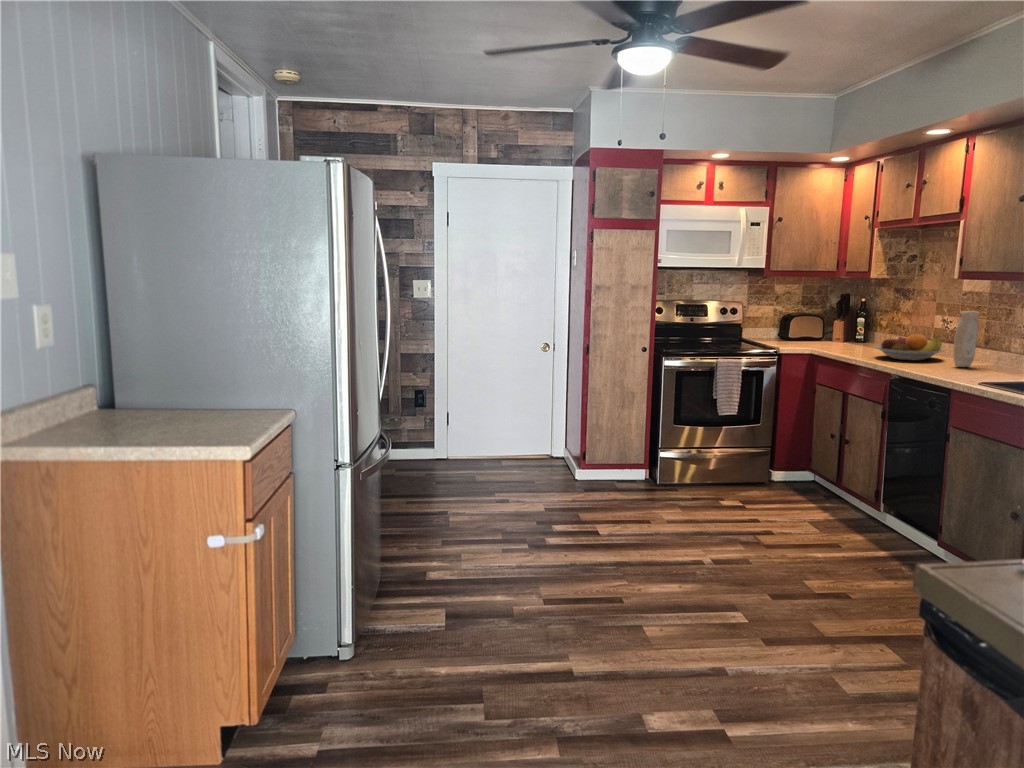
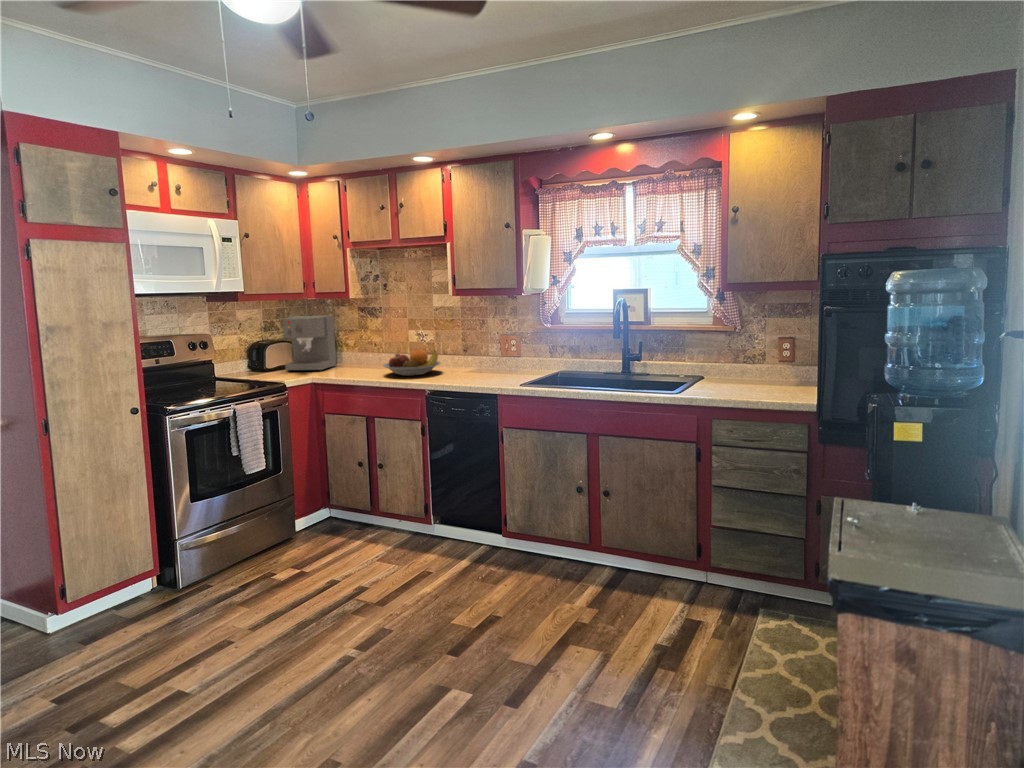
coffee maker: none [805,294,863,346] -> present [283,316,336,371]
vase: present [953,311,980,367] -> none [459,324,476,375]

